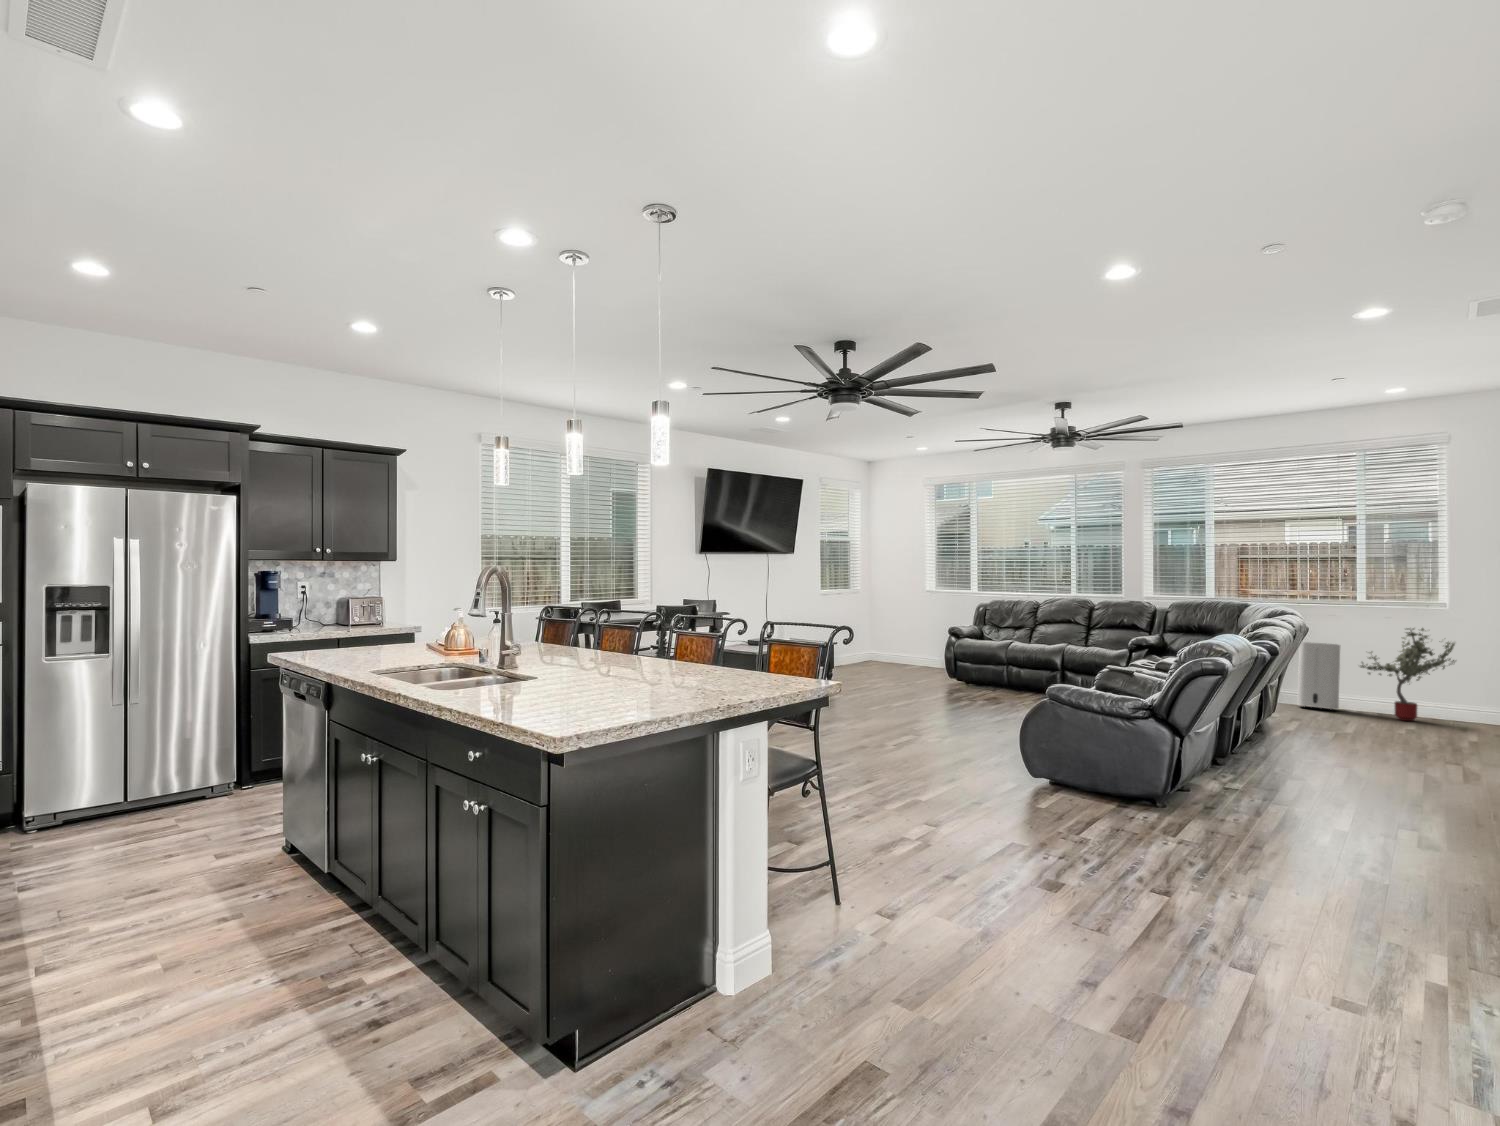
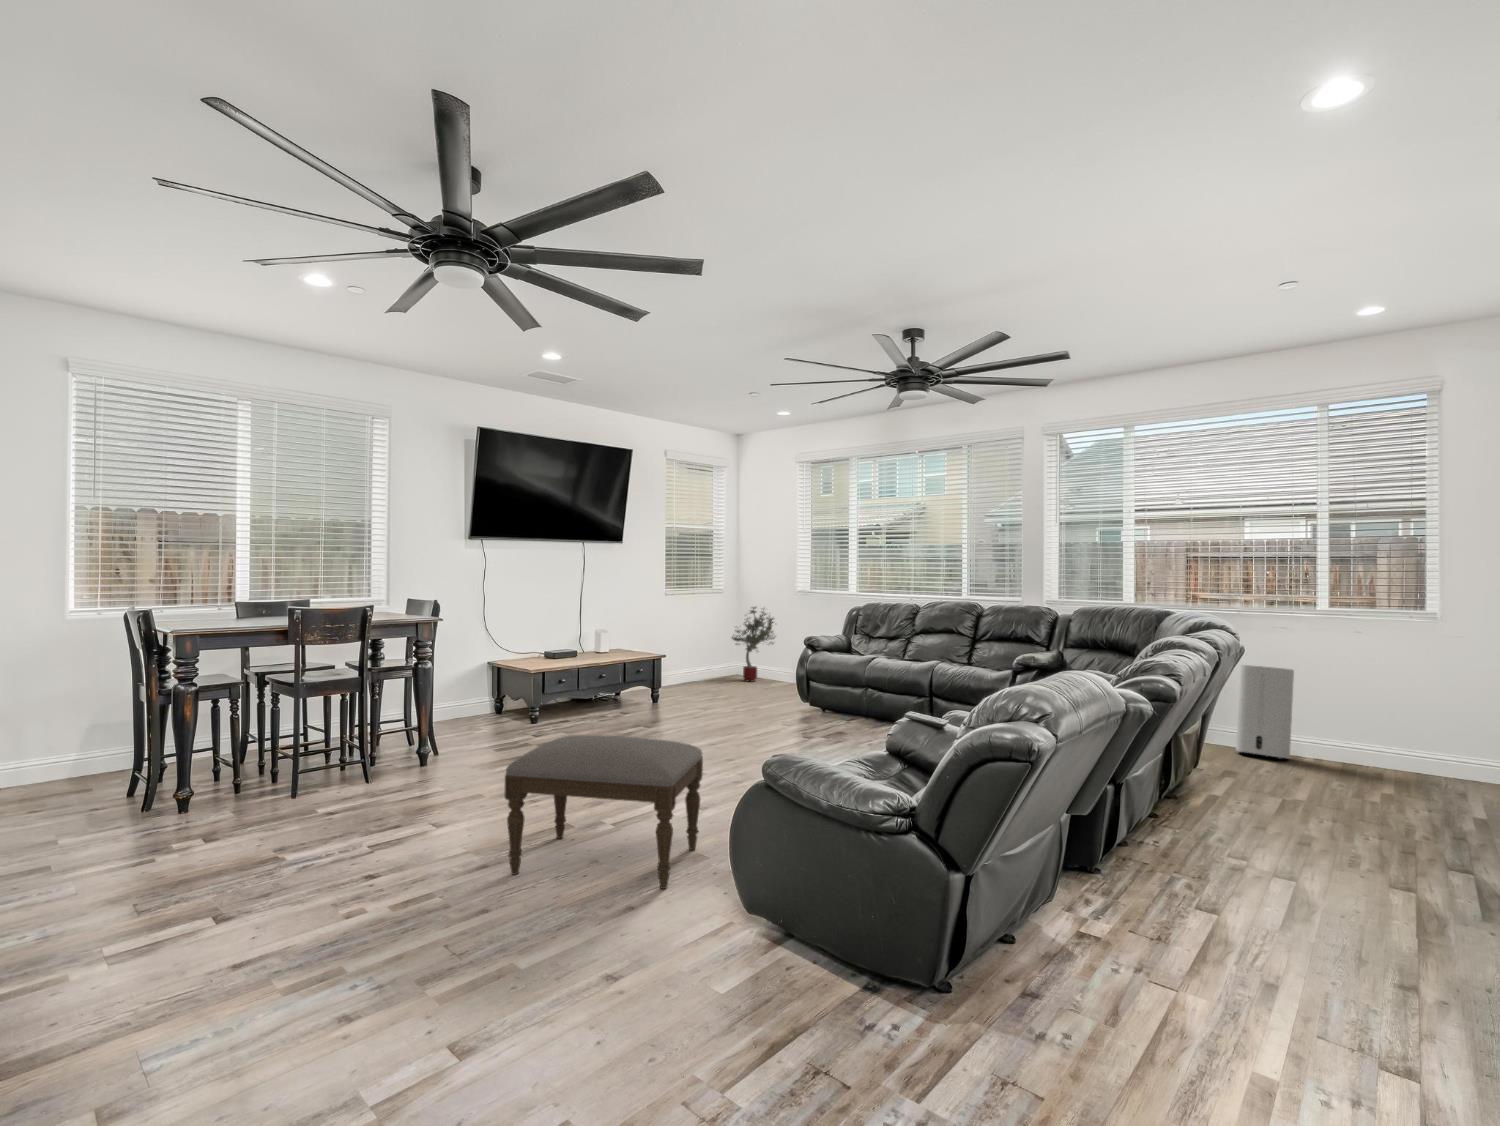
potted tree: present [1360,628,1455,721] -> present [732,607,775,682]
ottoman: none [864,688,973,774] -> present [504,735,703,889]

